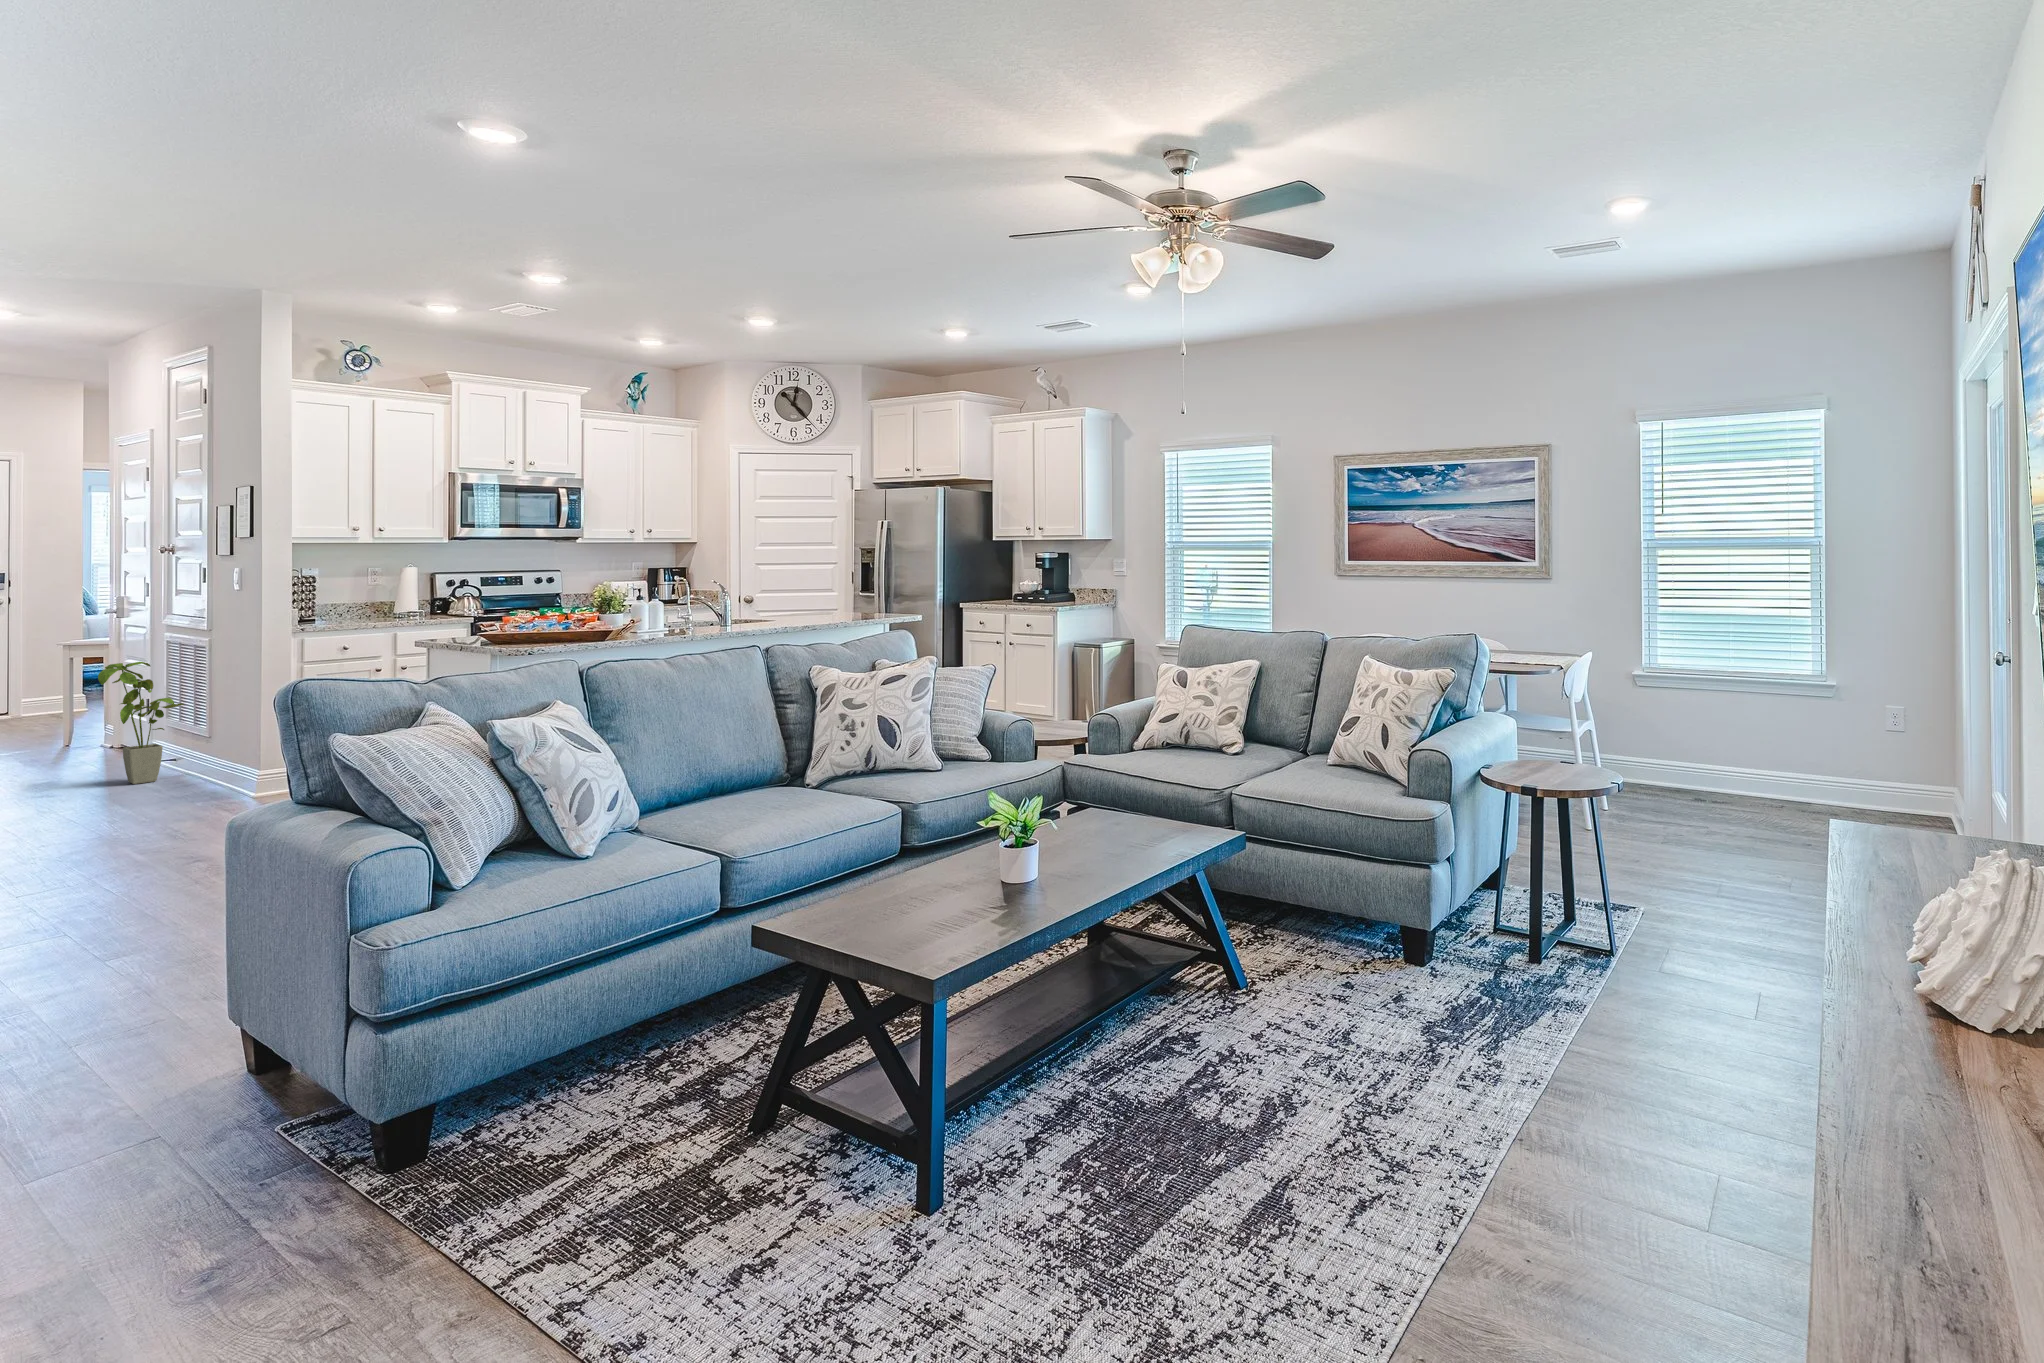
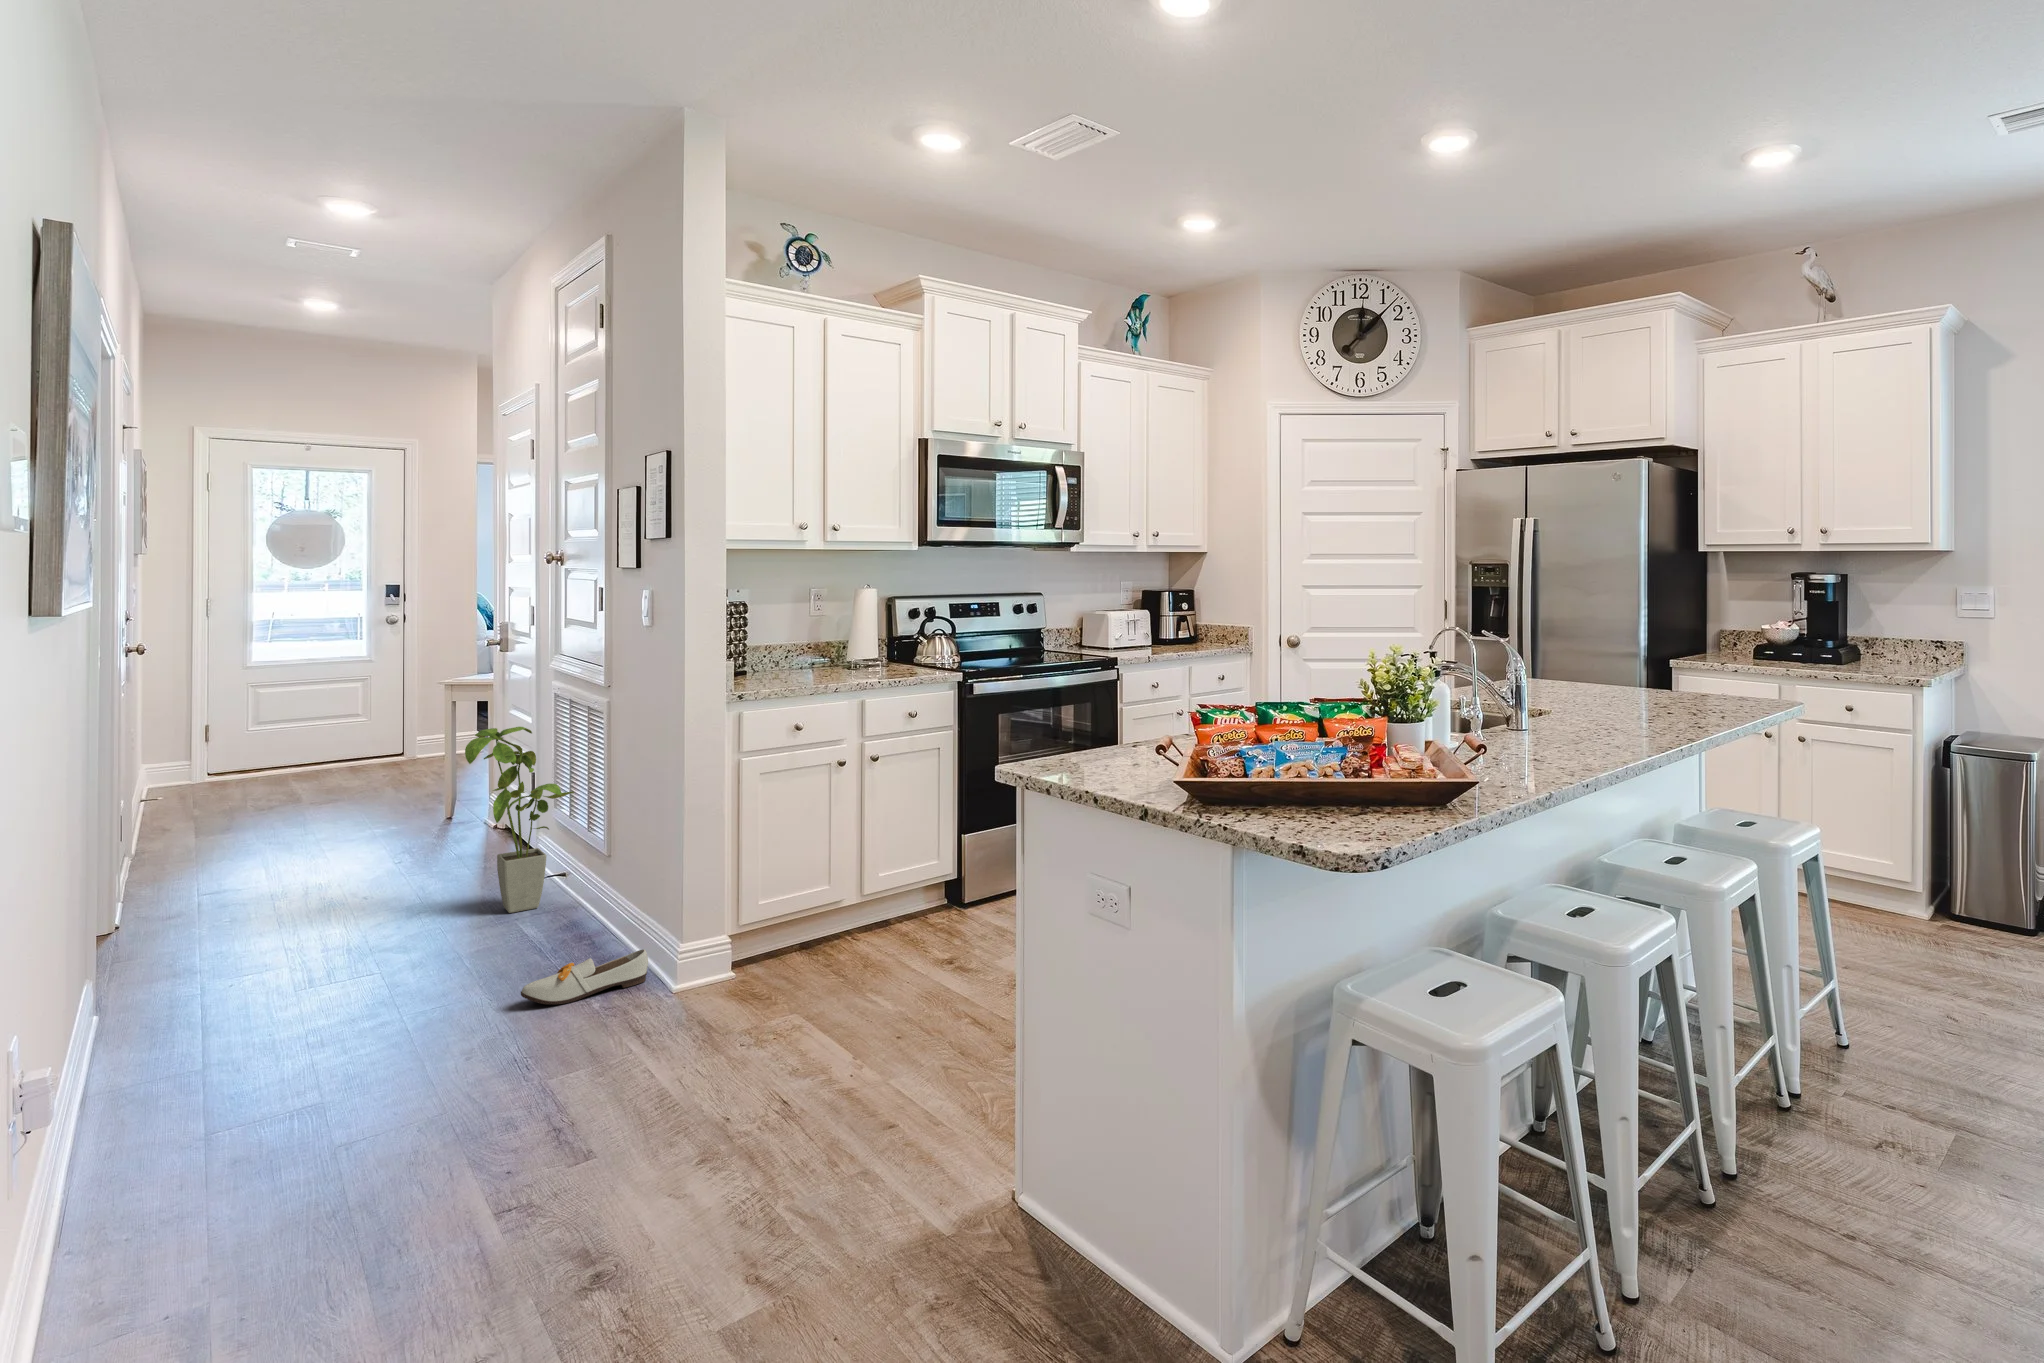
shoe: none [147,784,239,813] -> present [521,949,648,1005]

